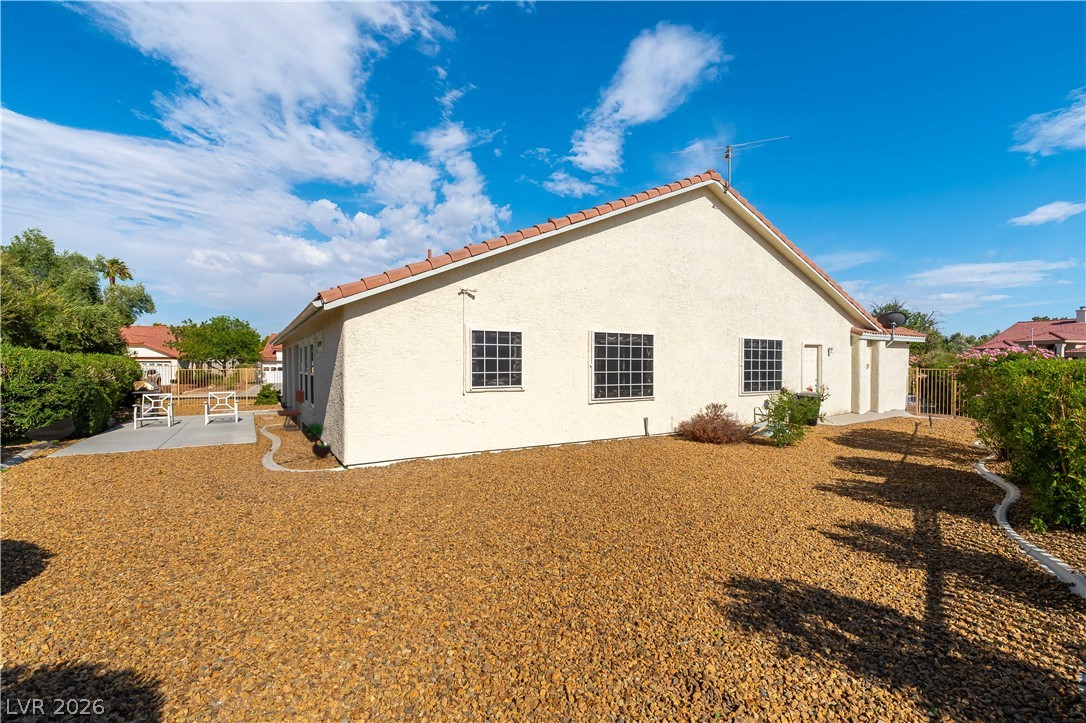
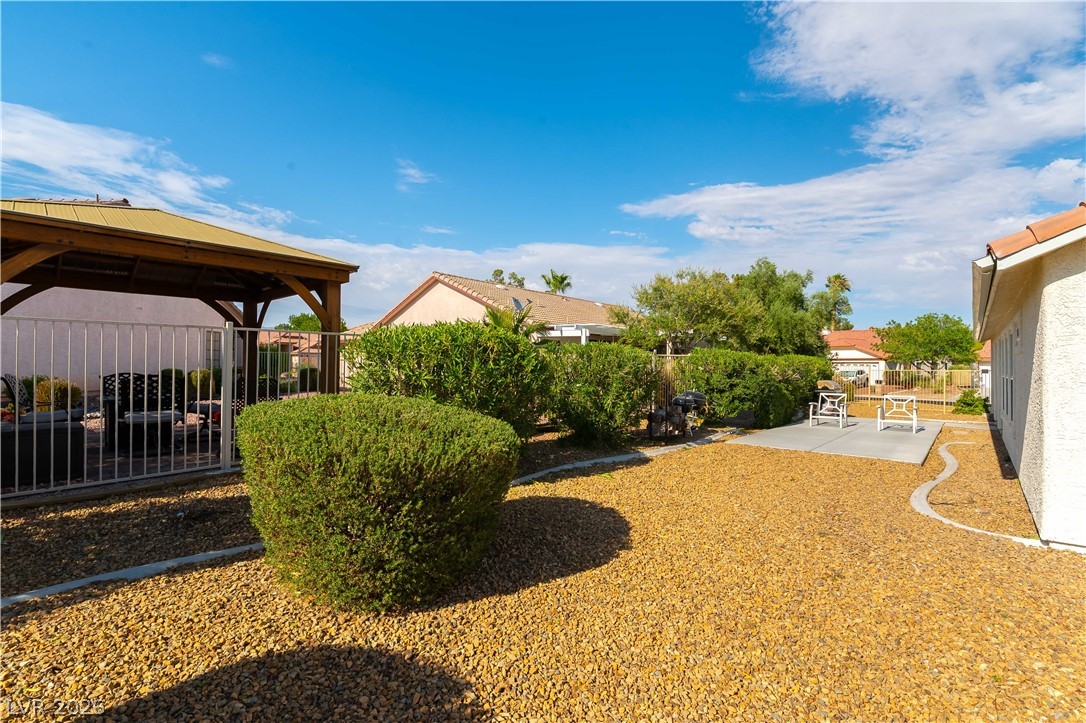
bench: present [277,390,304,431] -> none [962,400,1004,458]
potted tree: present [307,423,331,457] -> none [979,448,1028,510]

